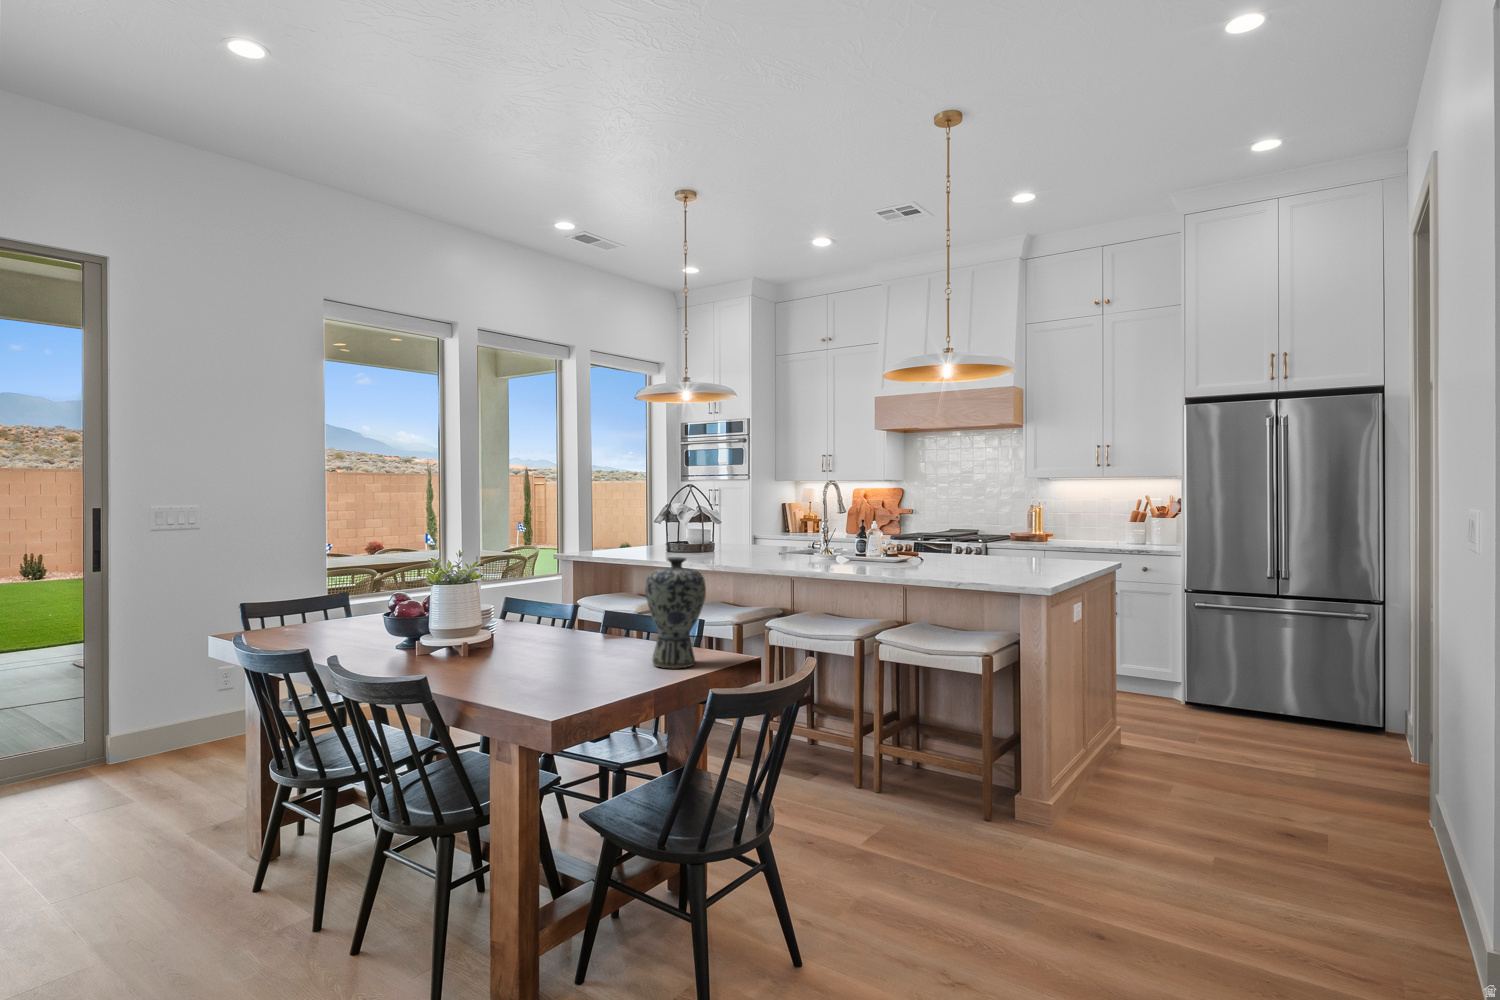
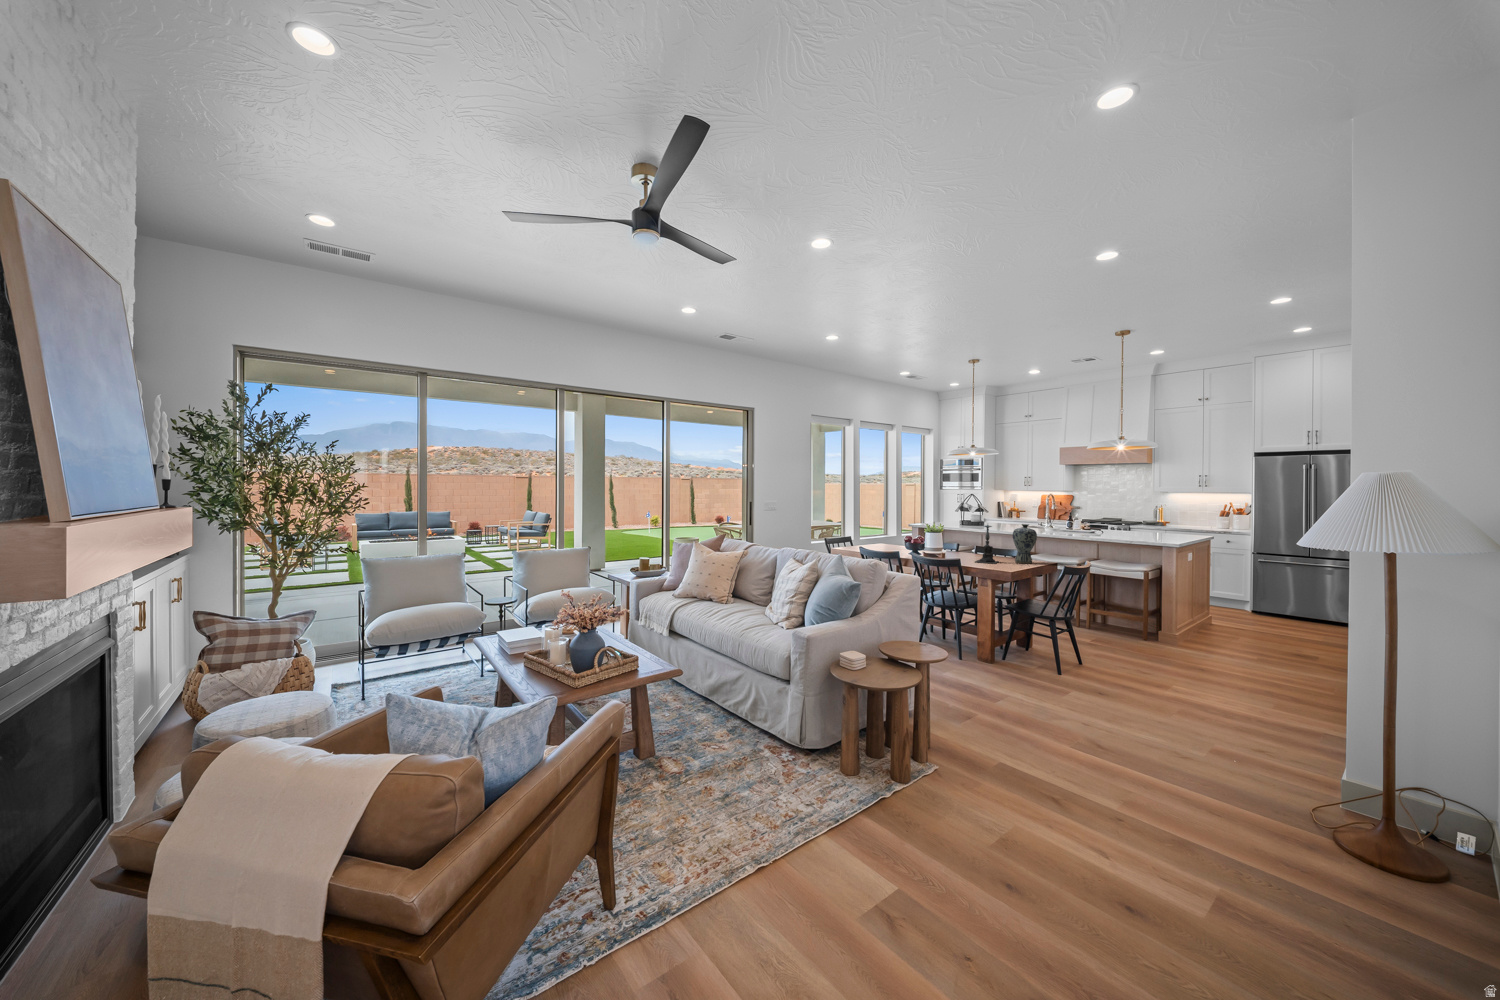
candle holder: none [532,548,613,676] -> present [975,525,998,564]

